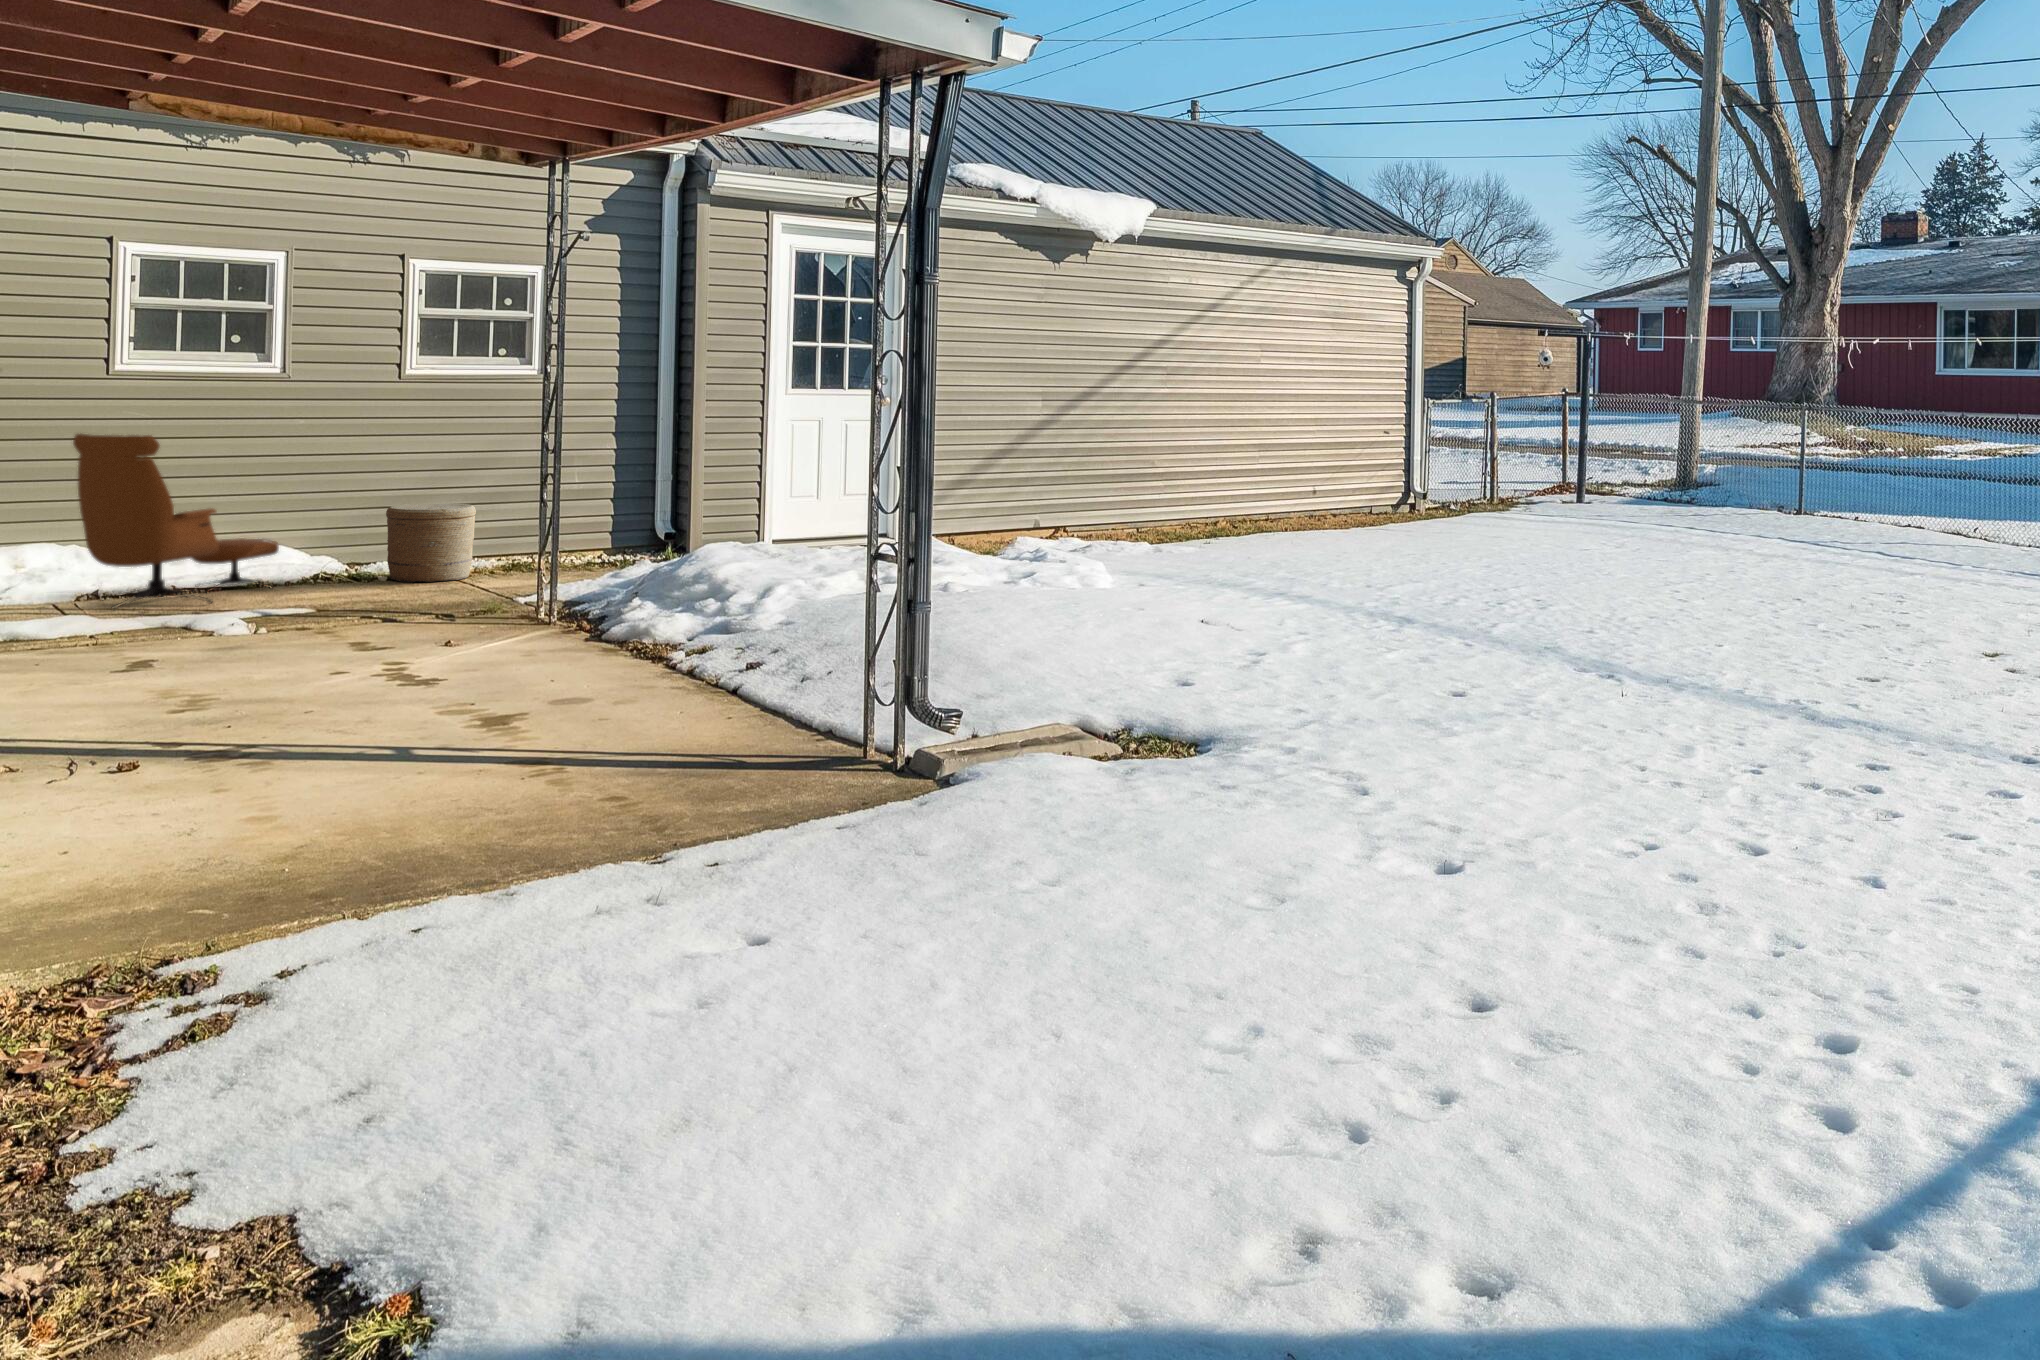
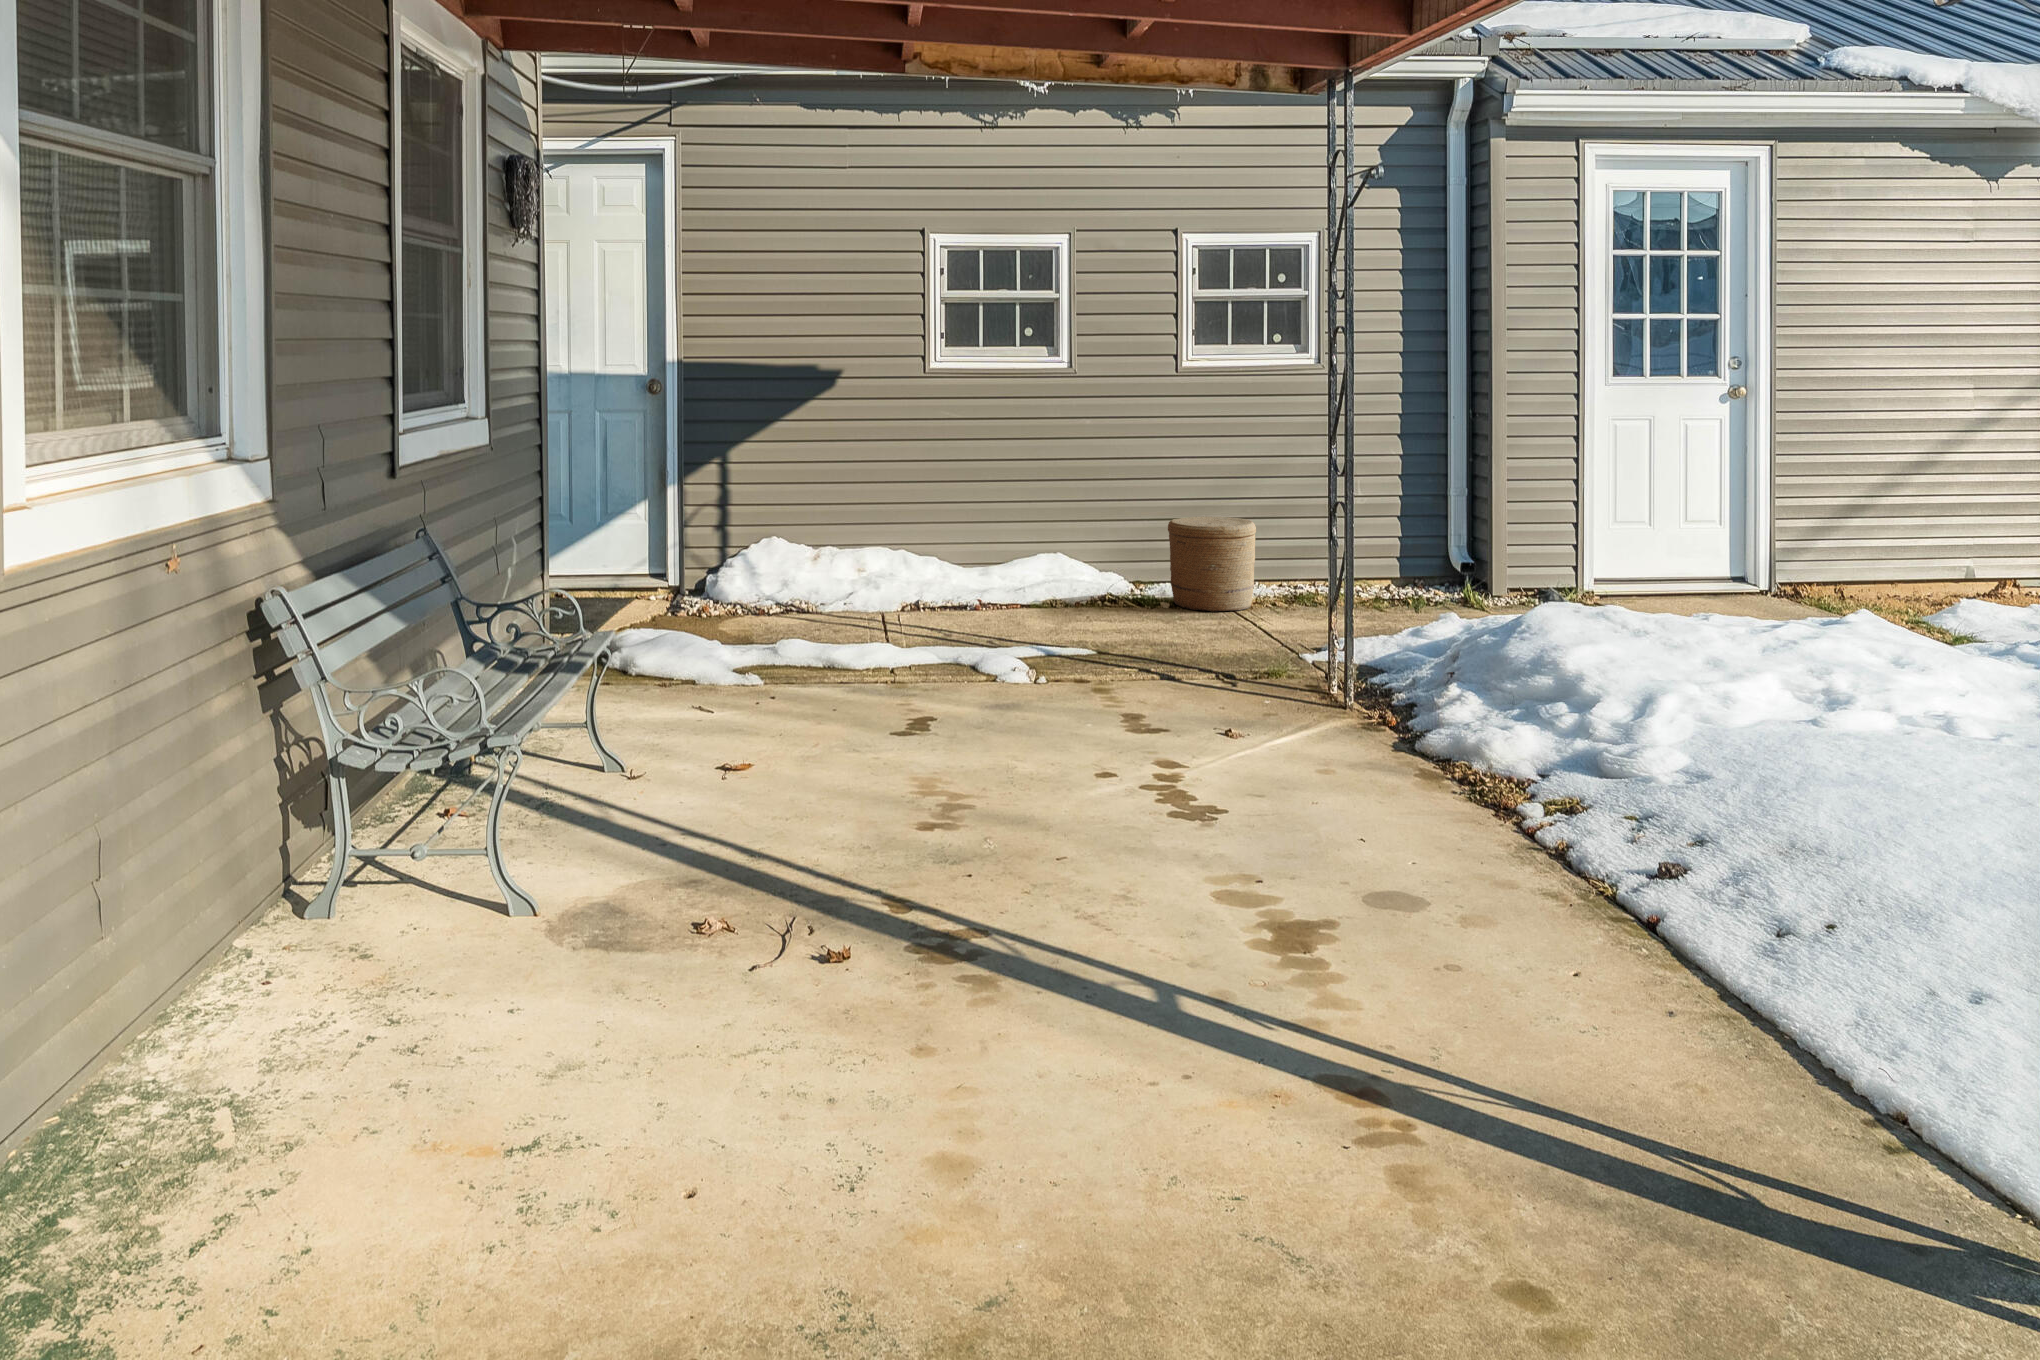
lounge chair: present [73,434,279,611] -> none [887,438,1070,630]

